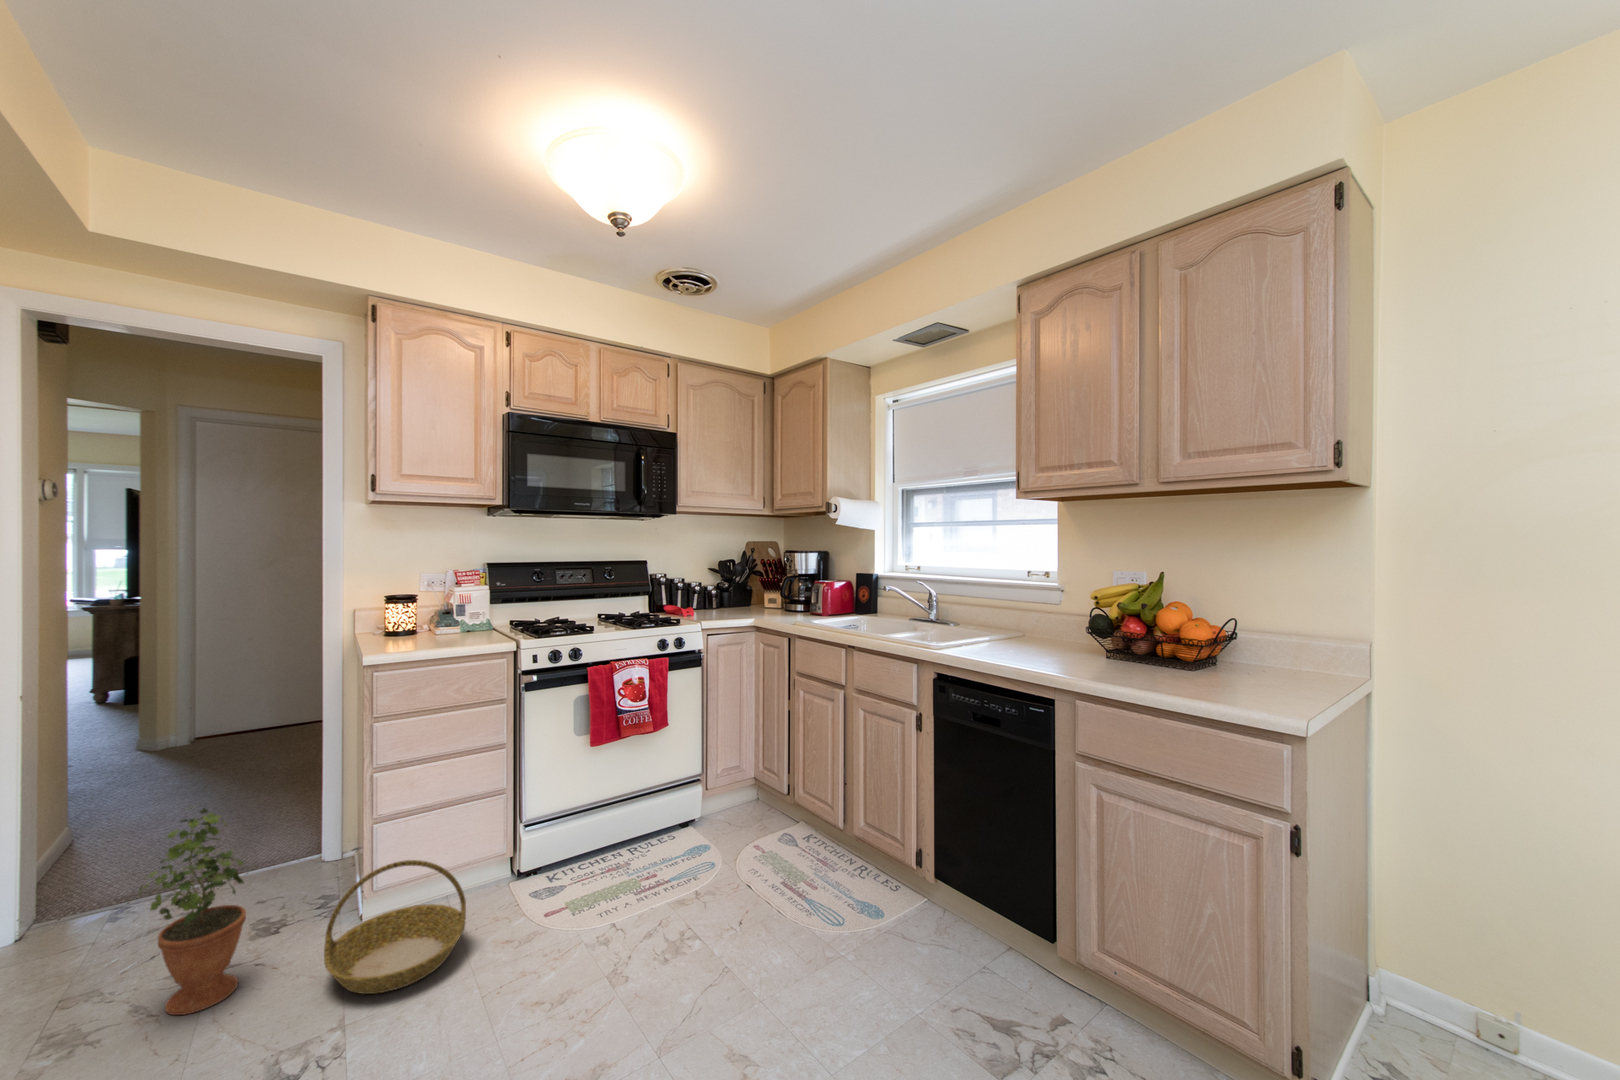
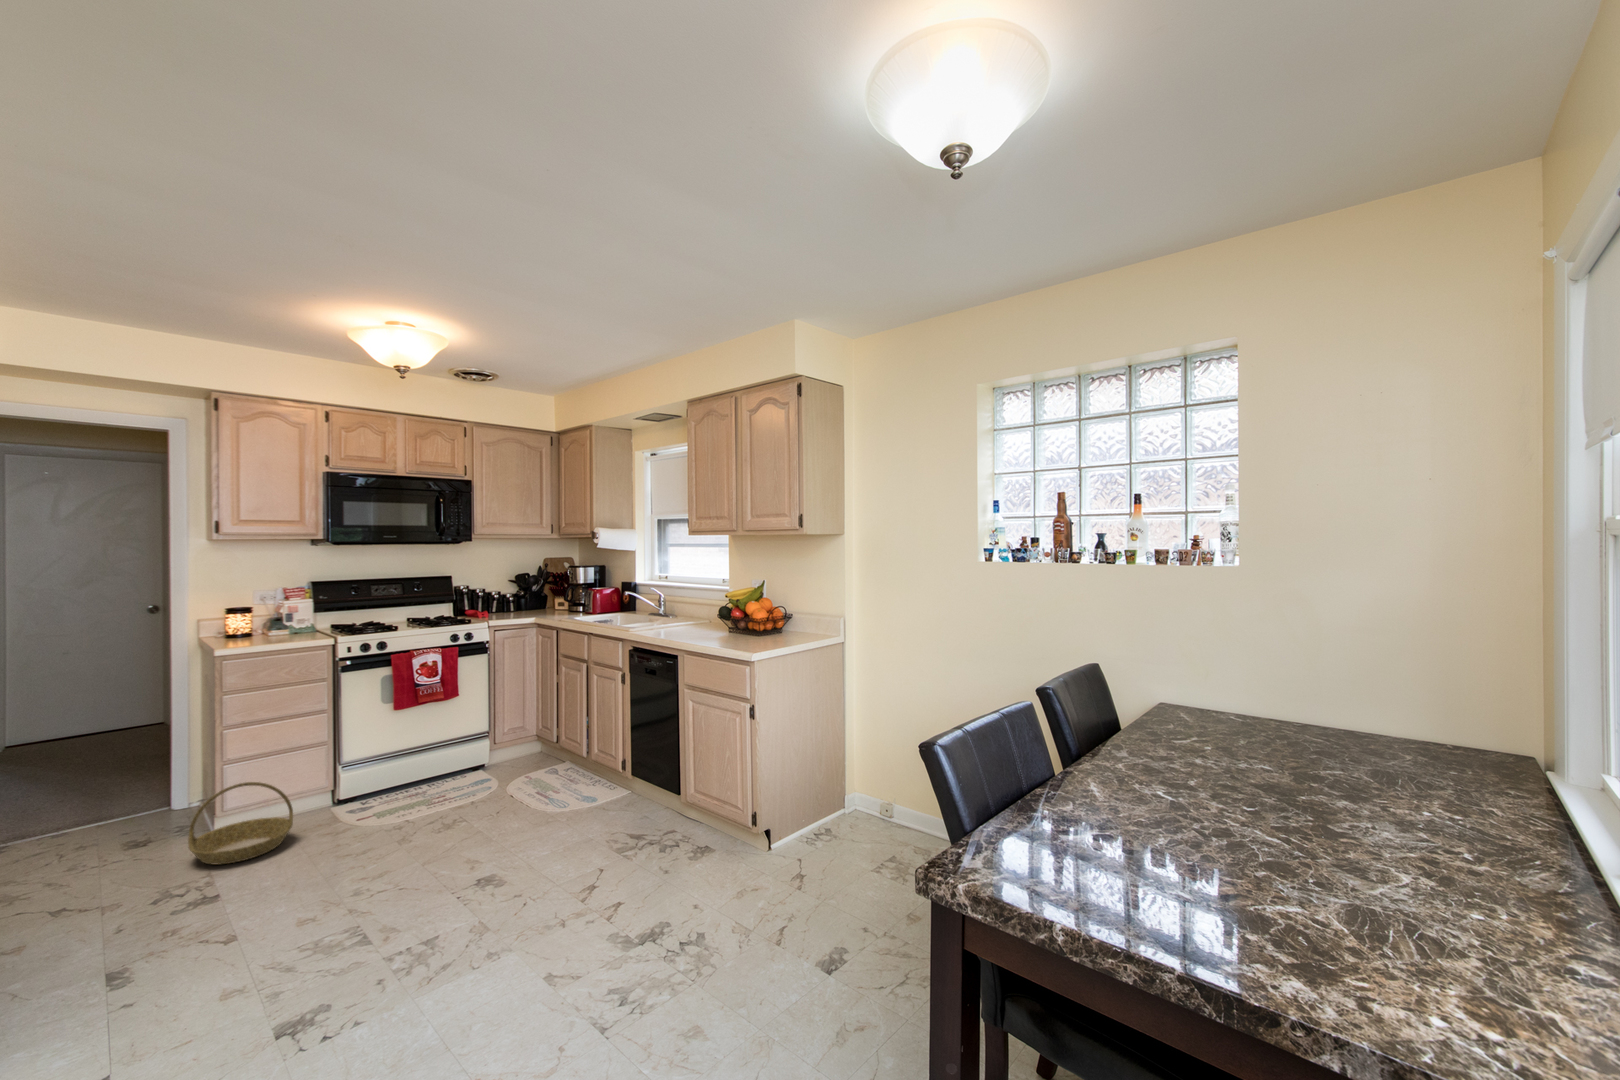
potted plant: present [138,808,246,1015] -> none [52,751,127,884]

